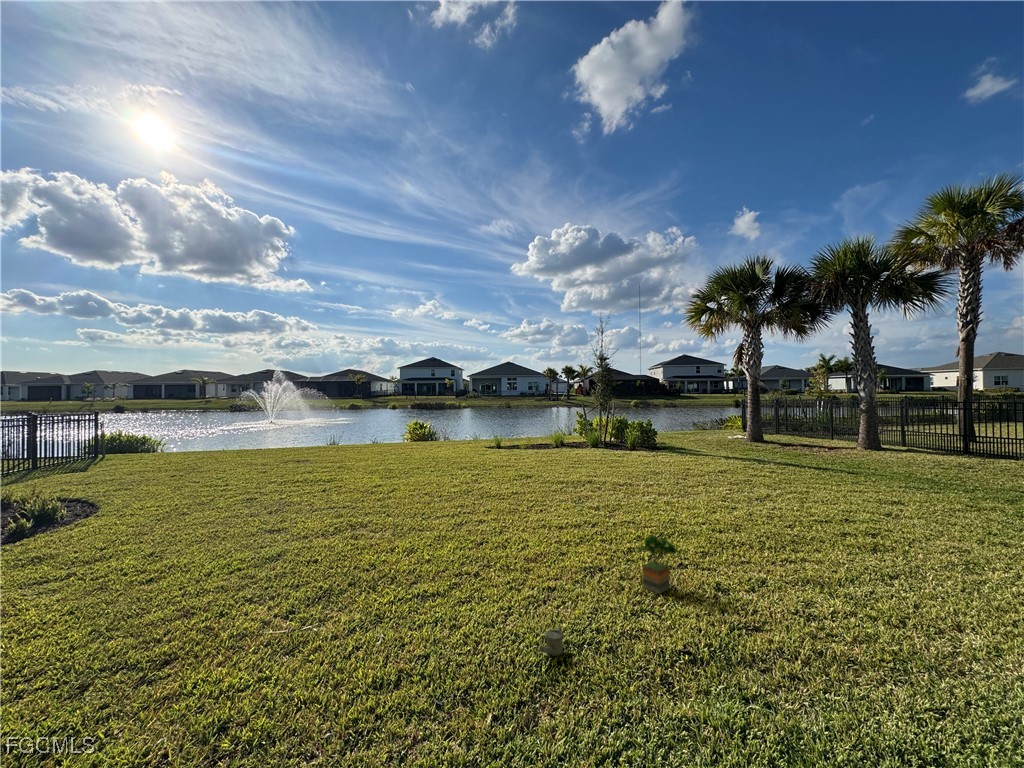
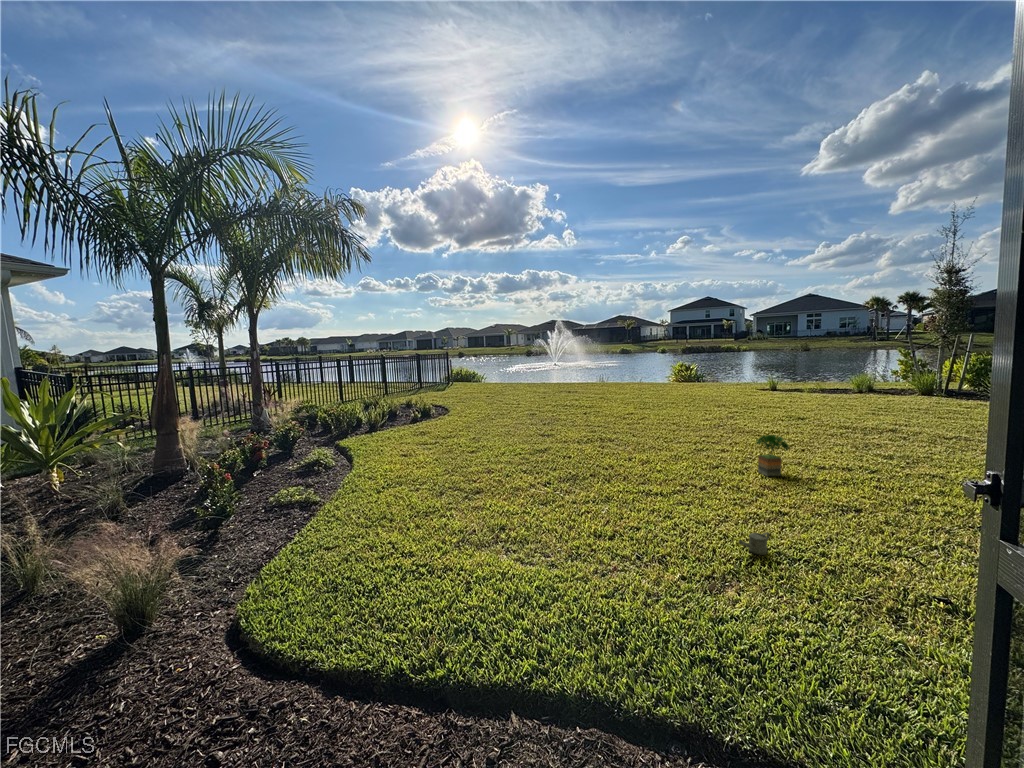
potted tree: present [638,536,677,594] -> present [756,435,789,476]

